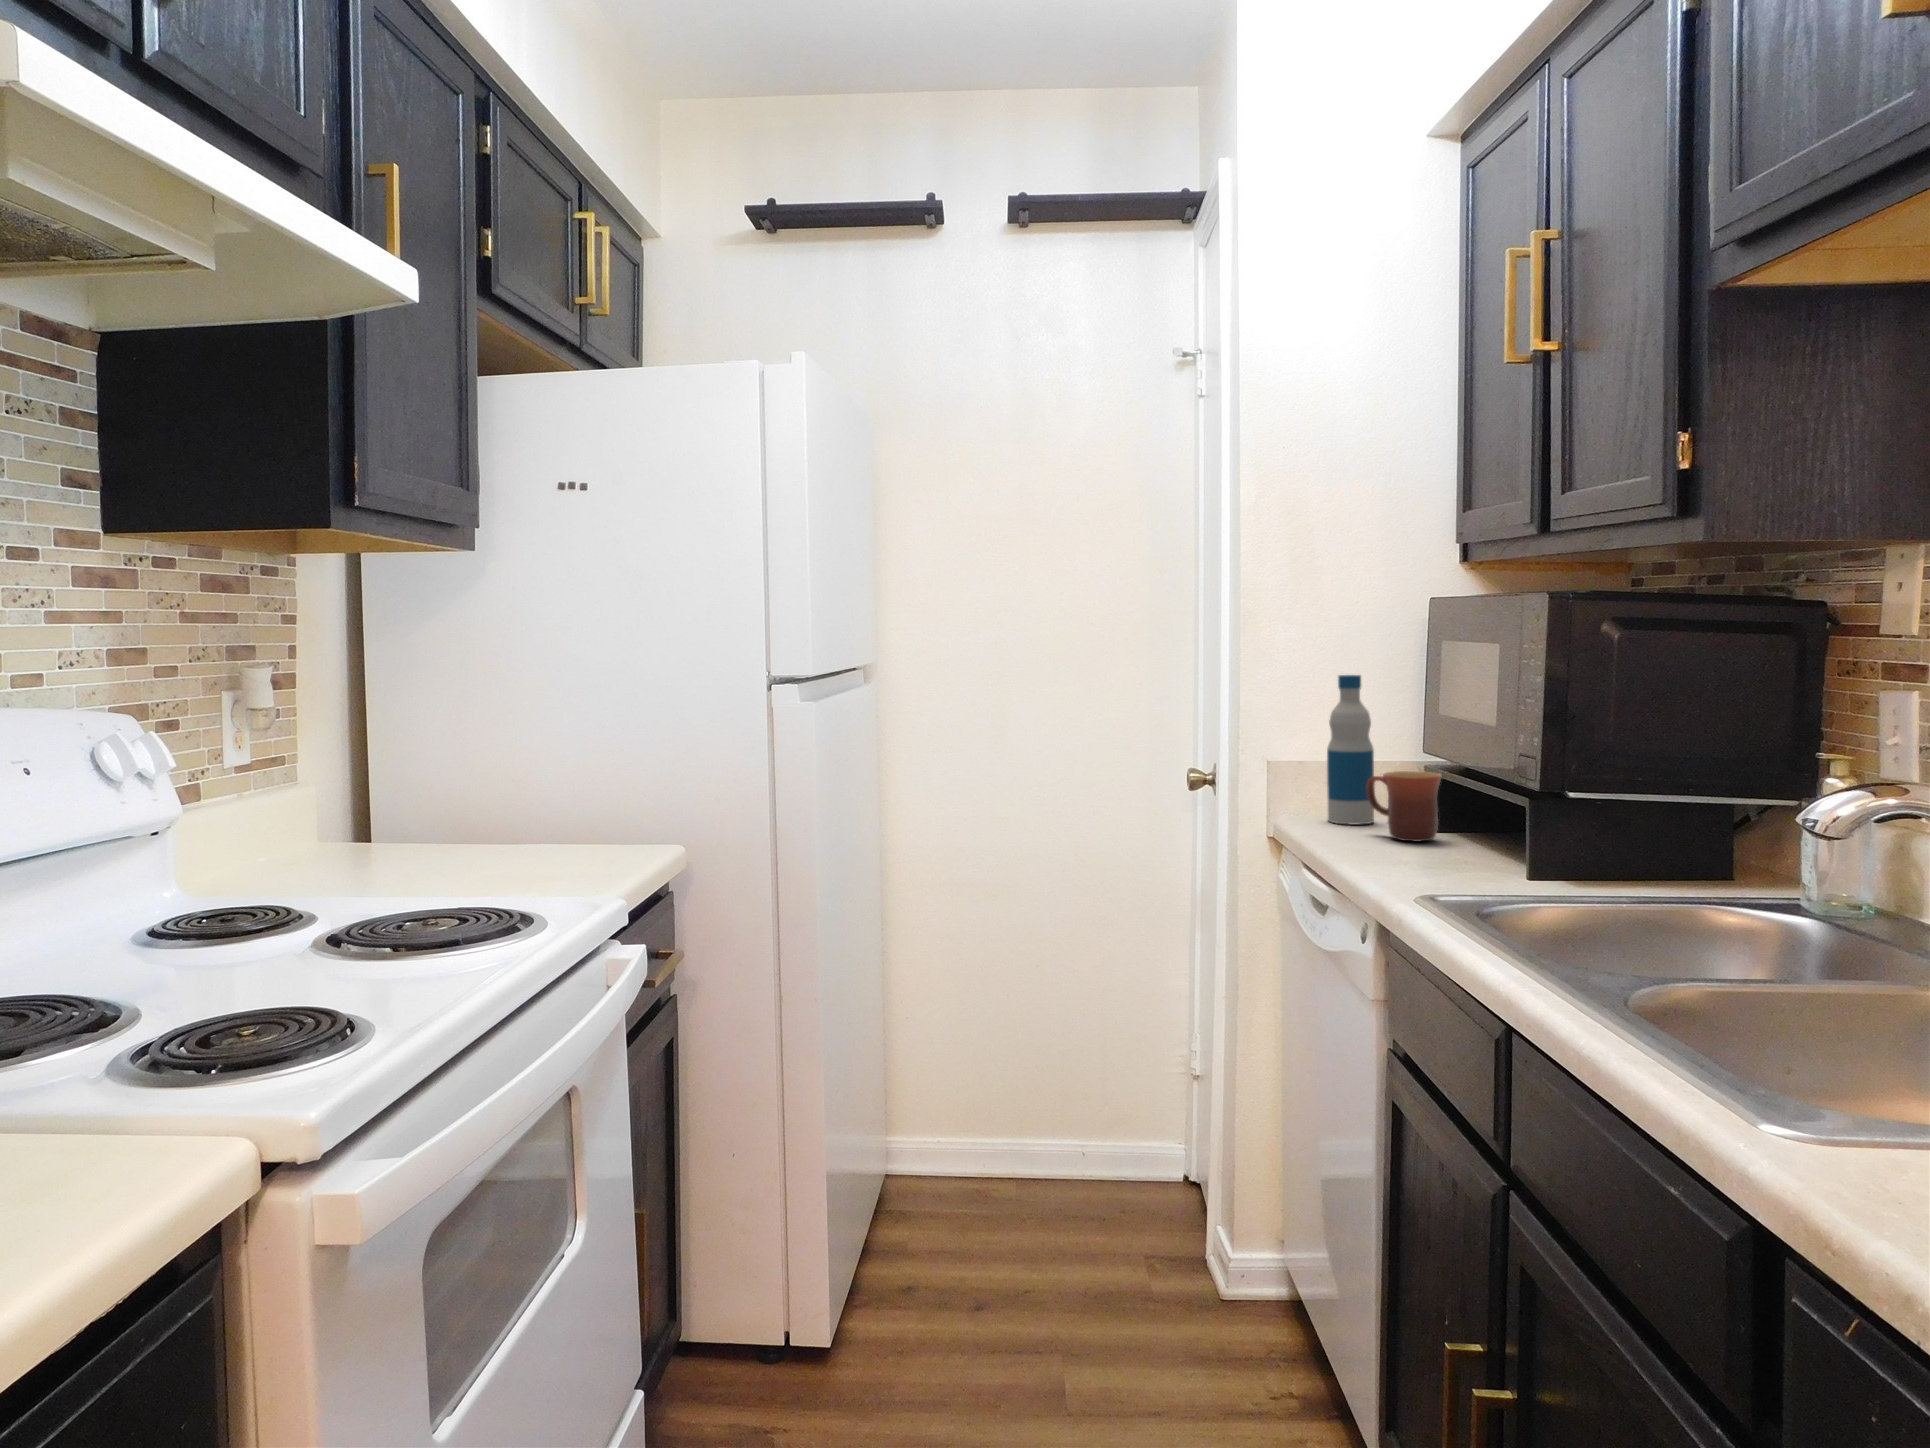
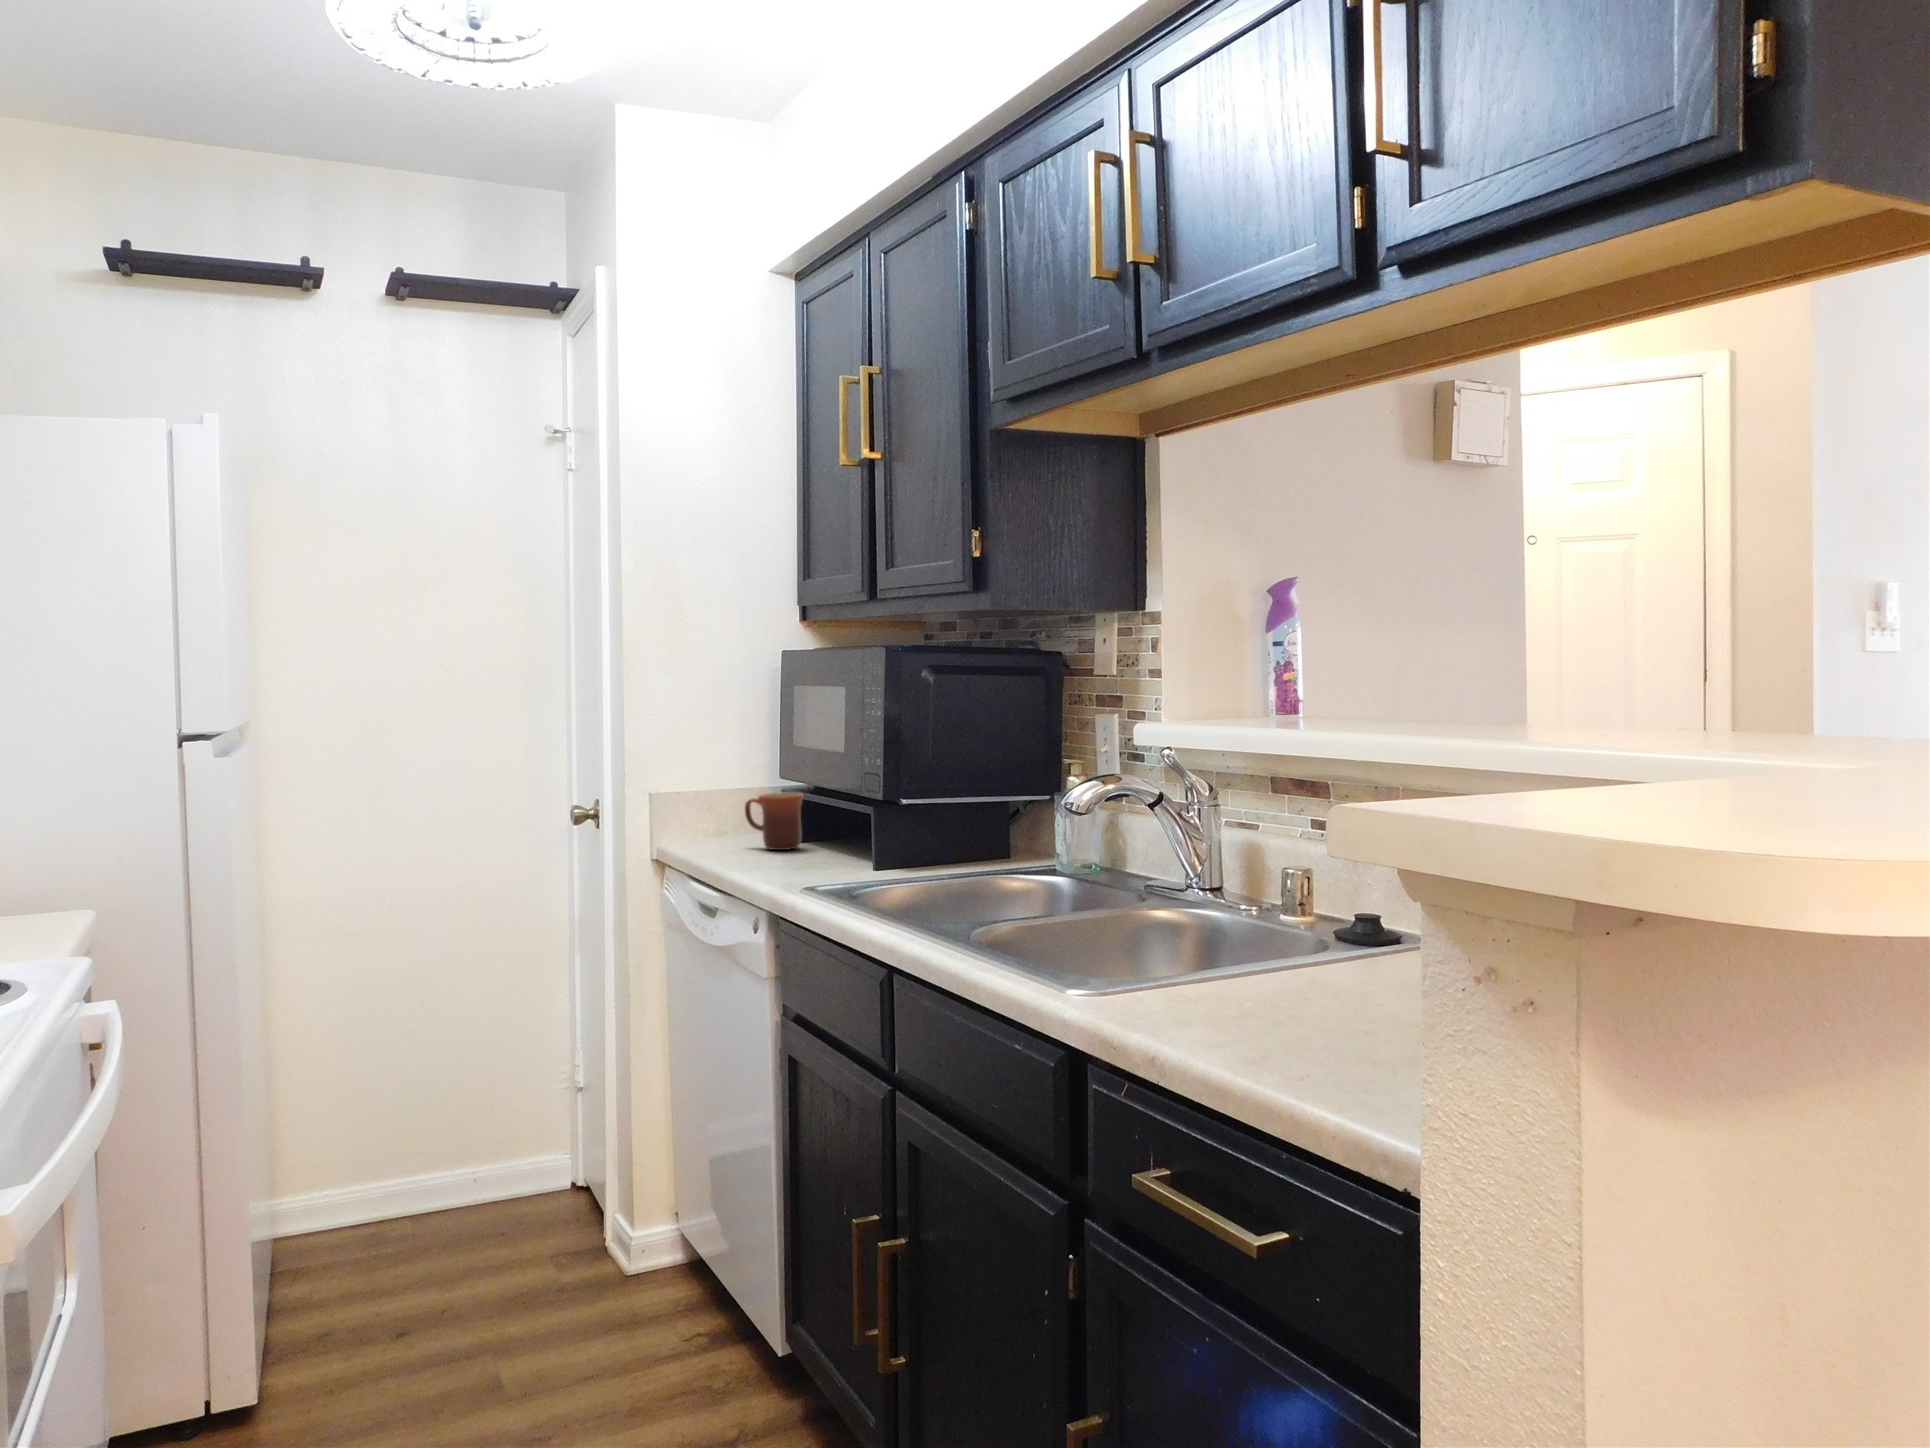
bottle: present [1327,675,1374,824] -> none [708,716,748,842]

